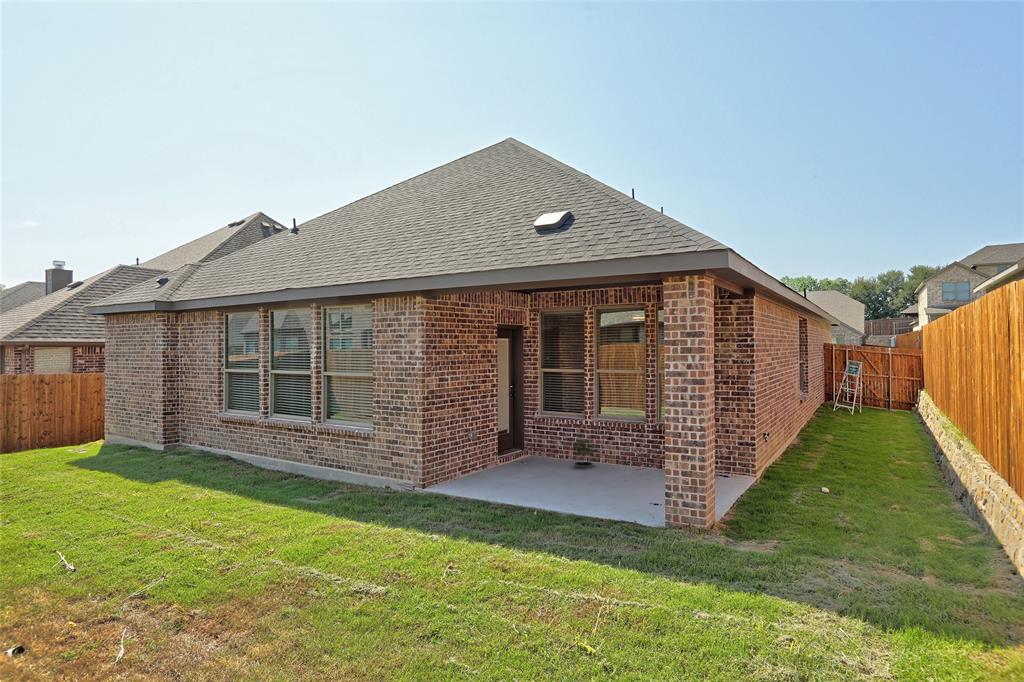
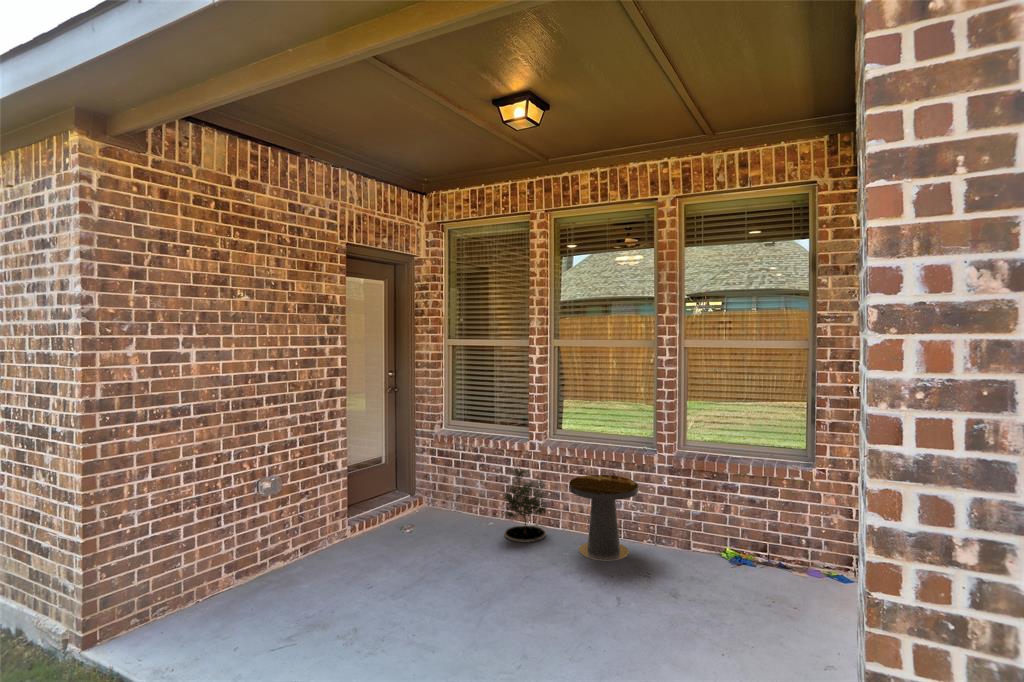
side table: none [605,435,638,472] -> present [569,475,638,561]

